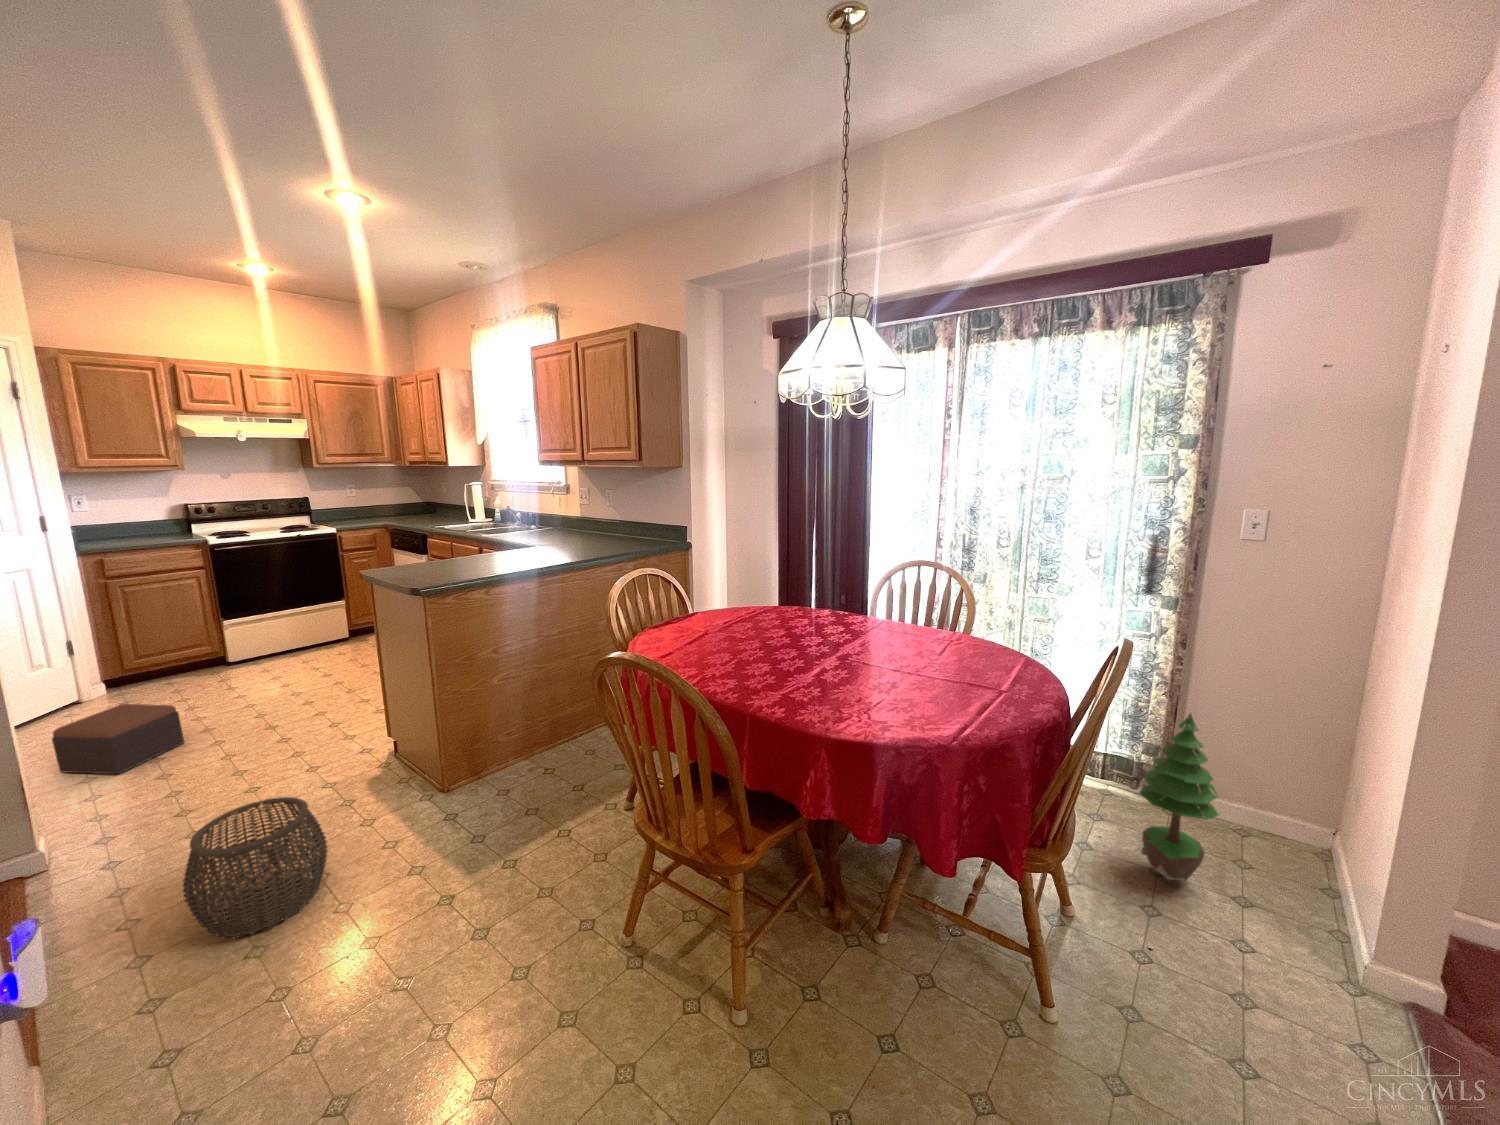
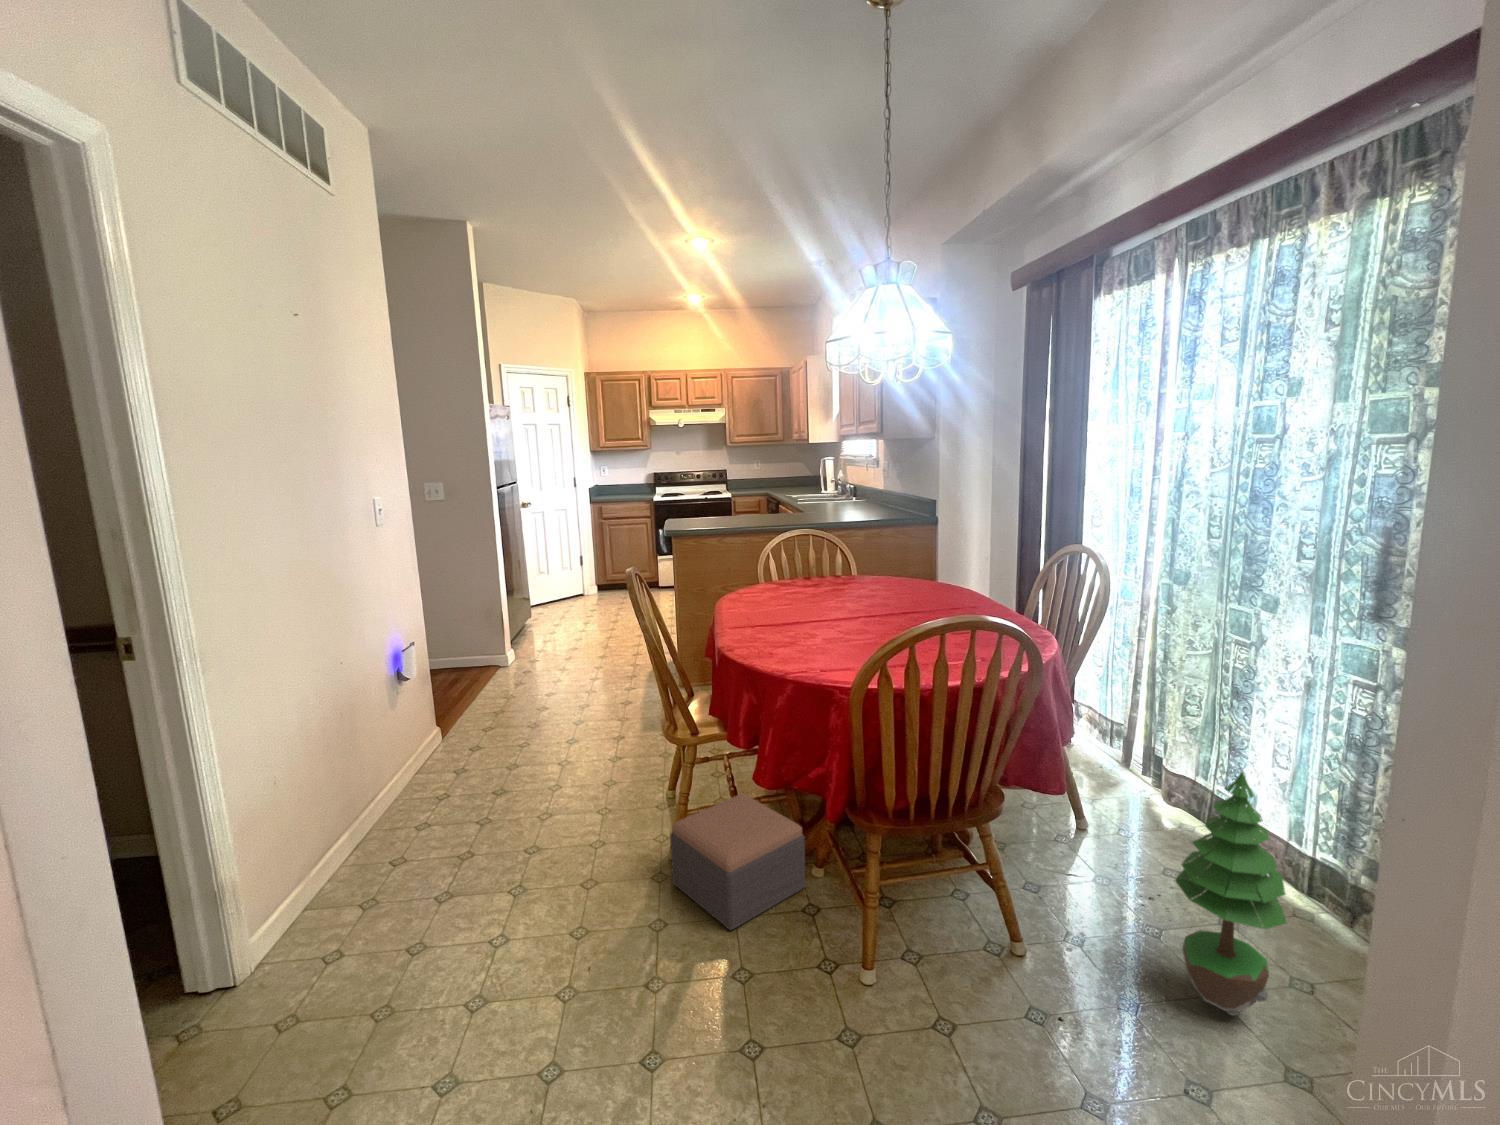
footstool: present [52,704,184,774] -> present [670,794,806,930]
woven basket: present [182,797,328,938] -> none [520,647,590,718]

